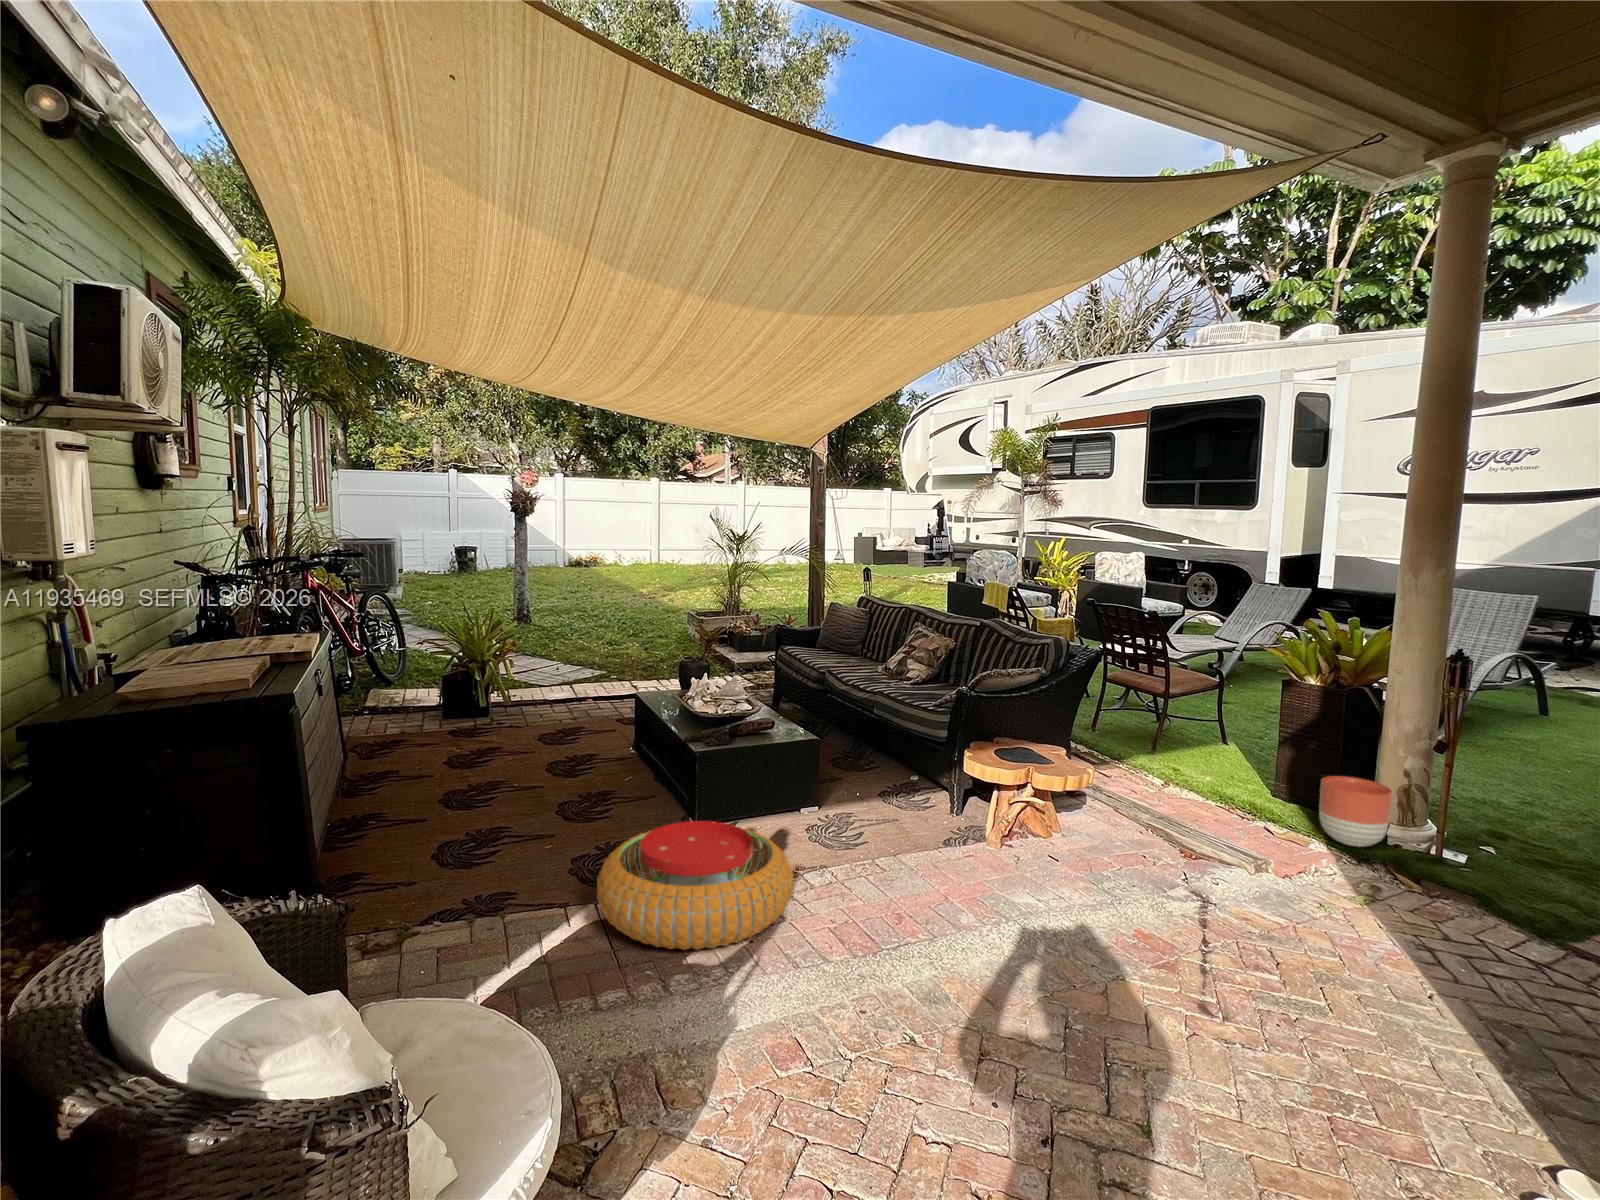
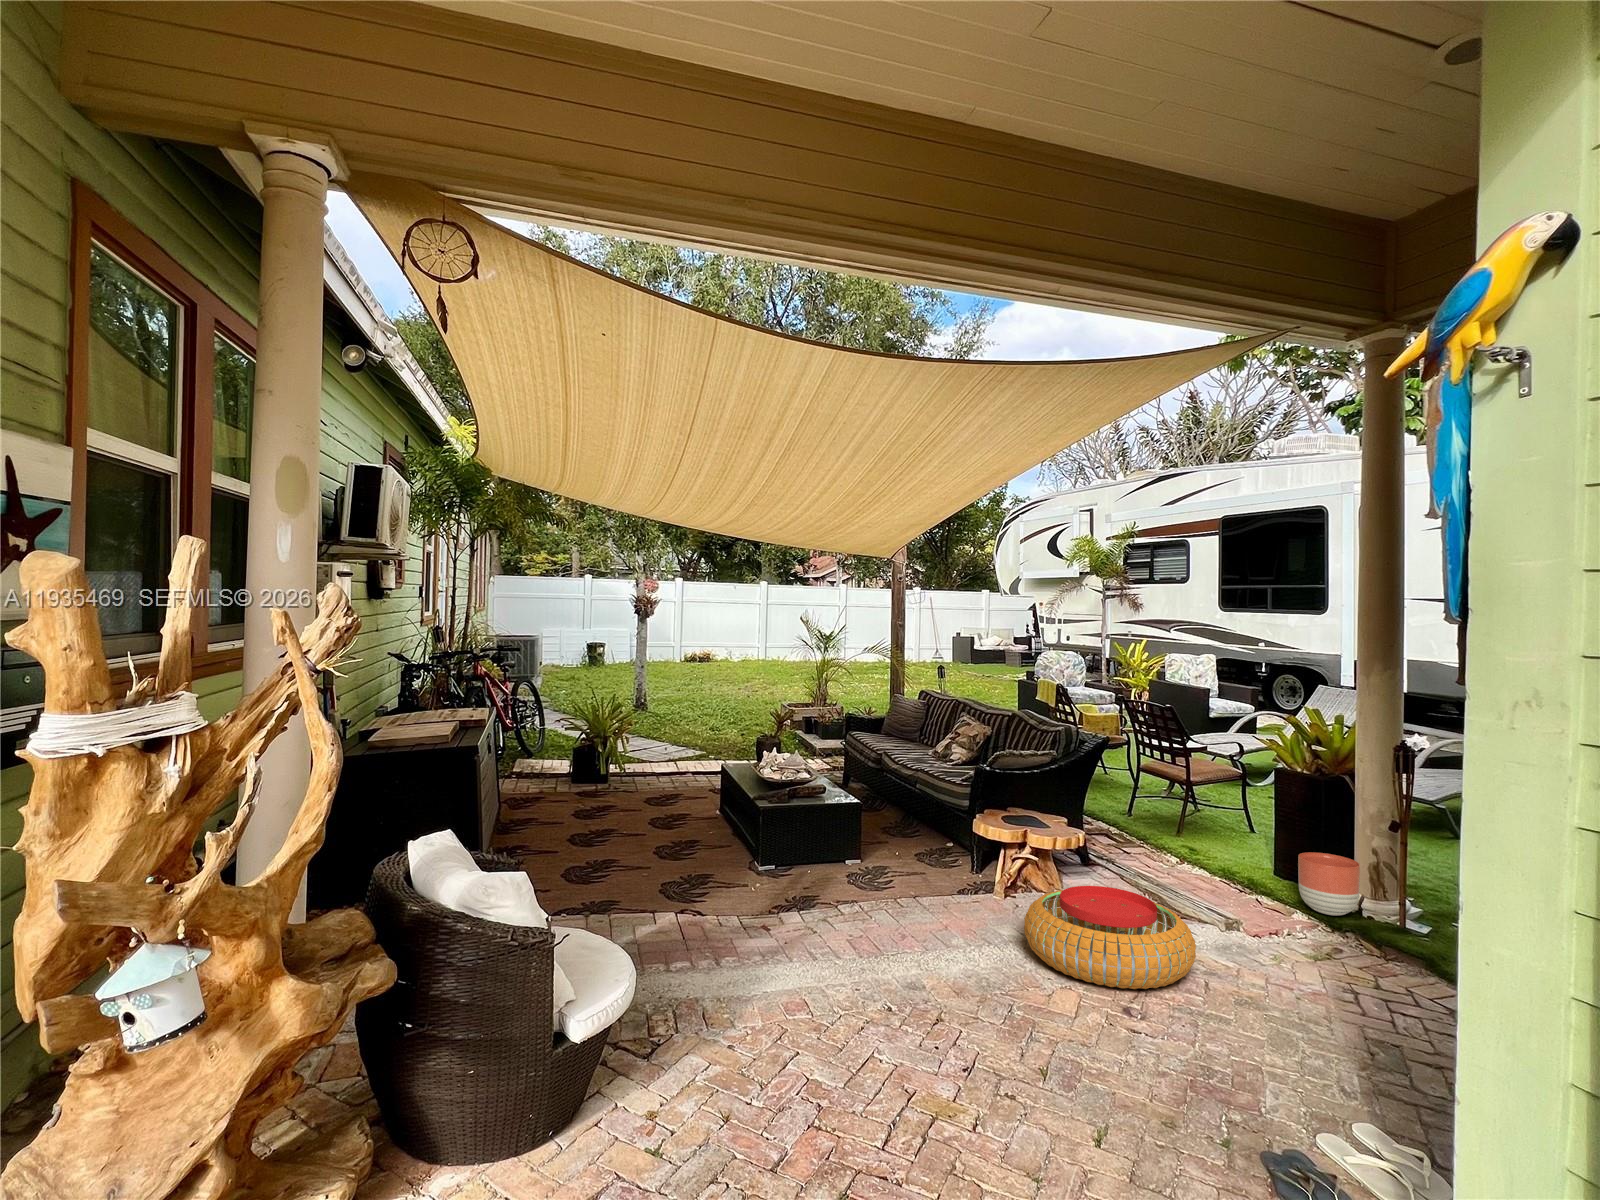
pouf: present [597,821,793,950] -> present [1024,886,1196,989]

